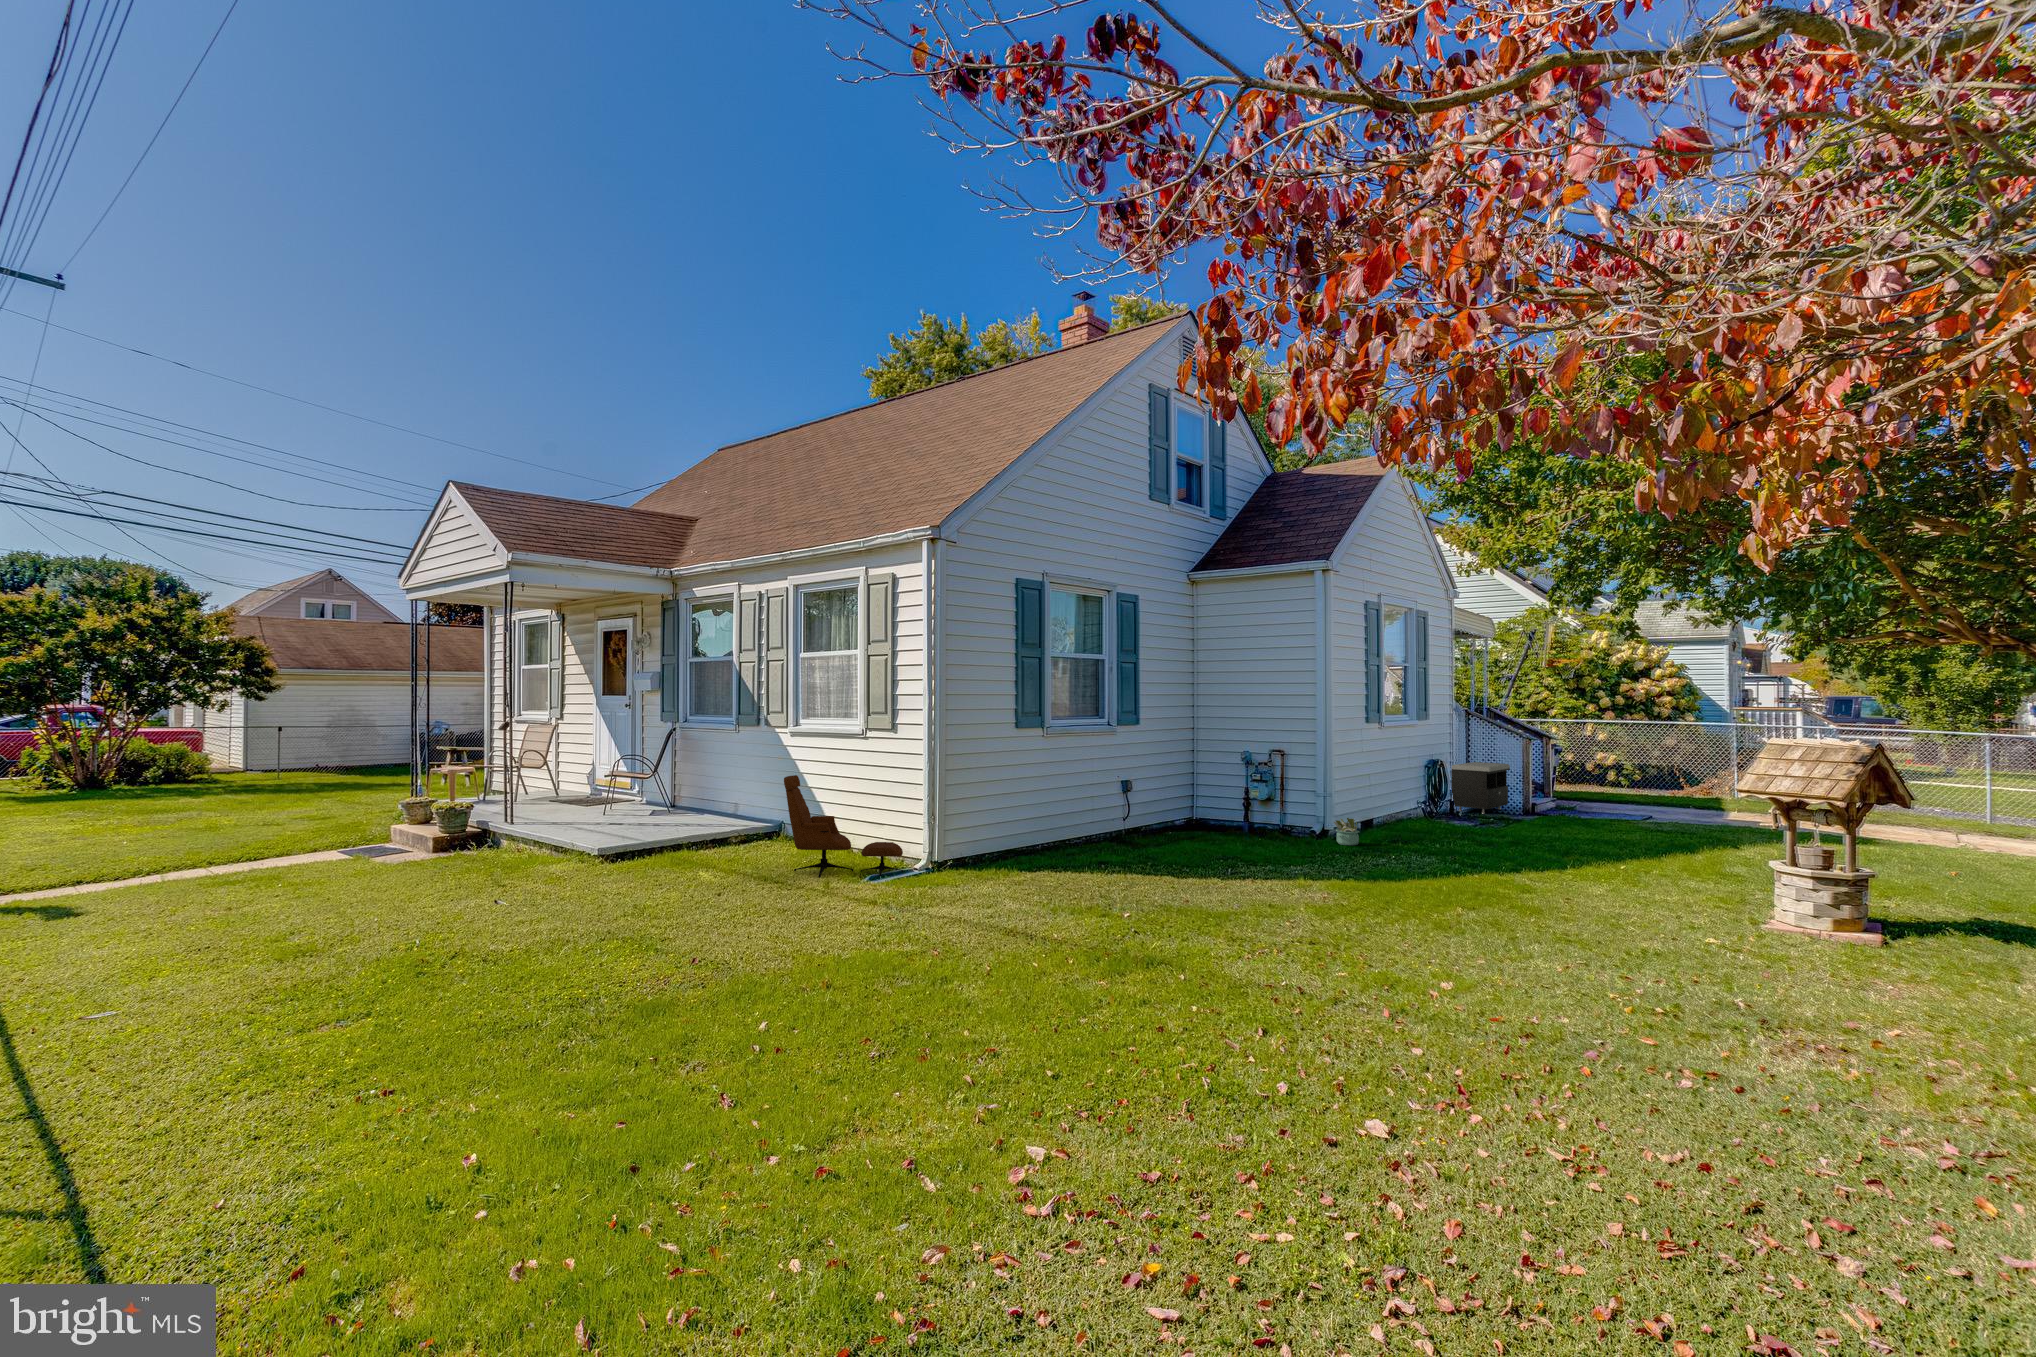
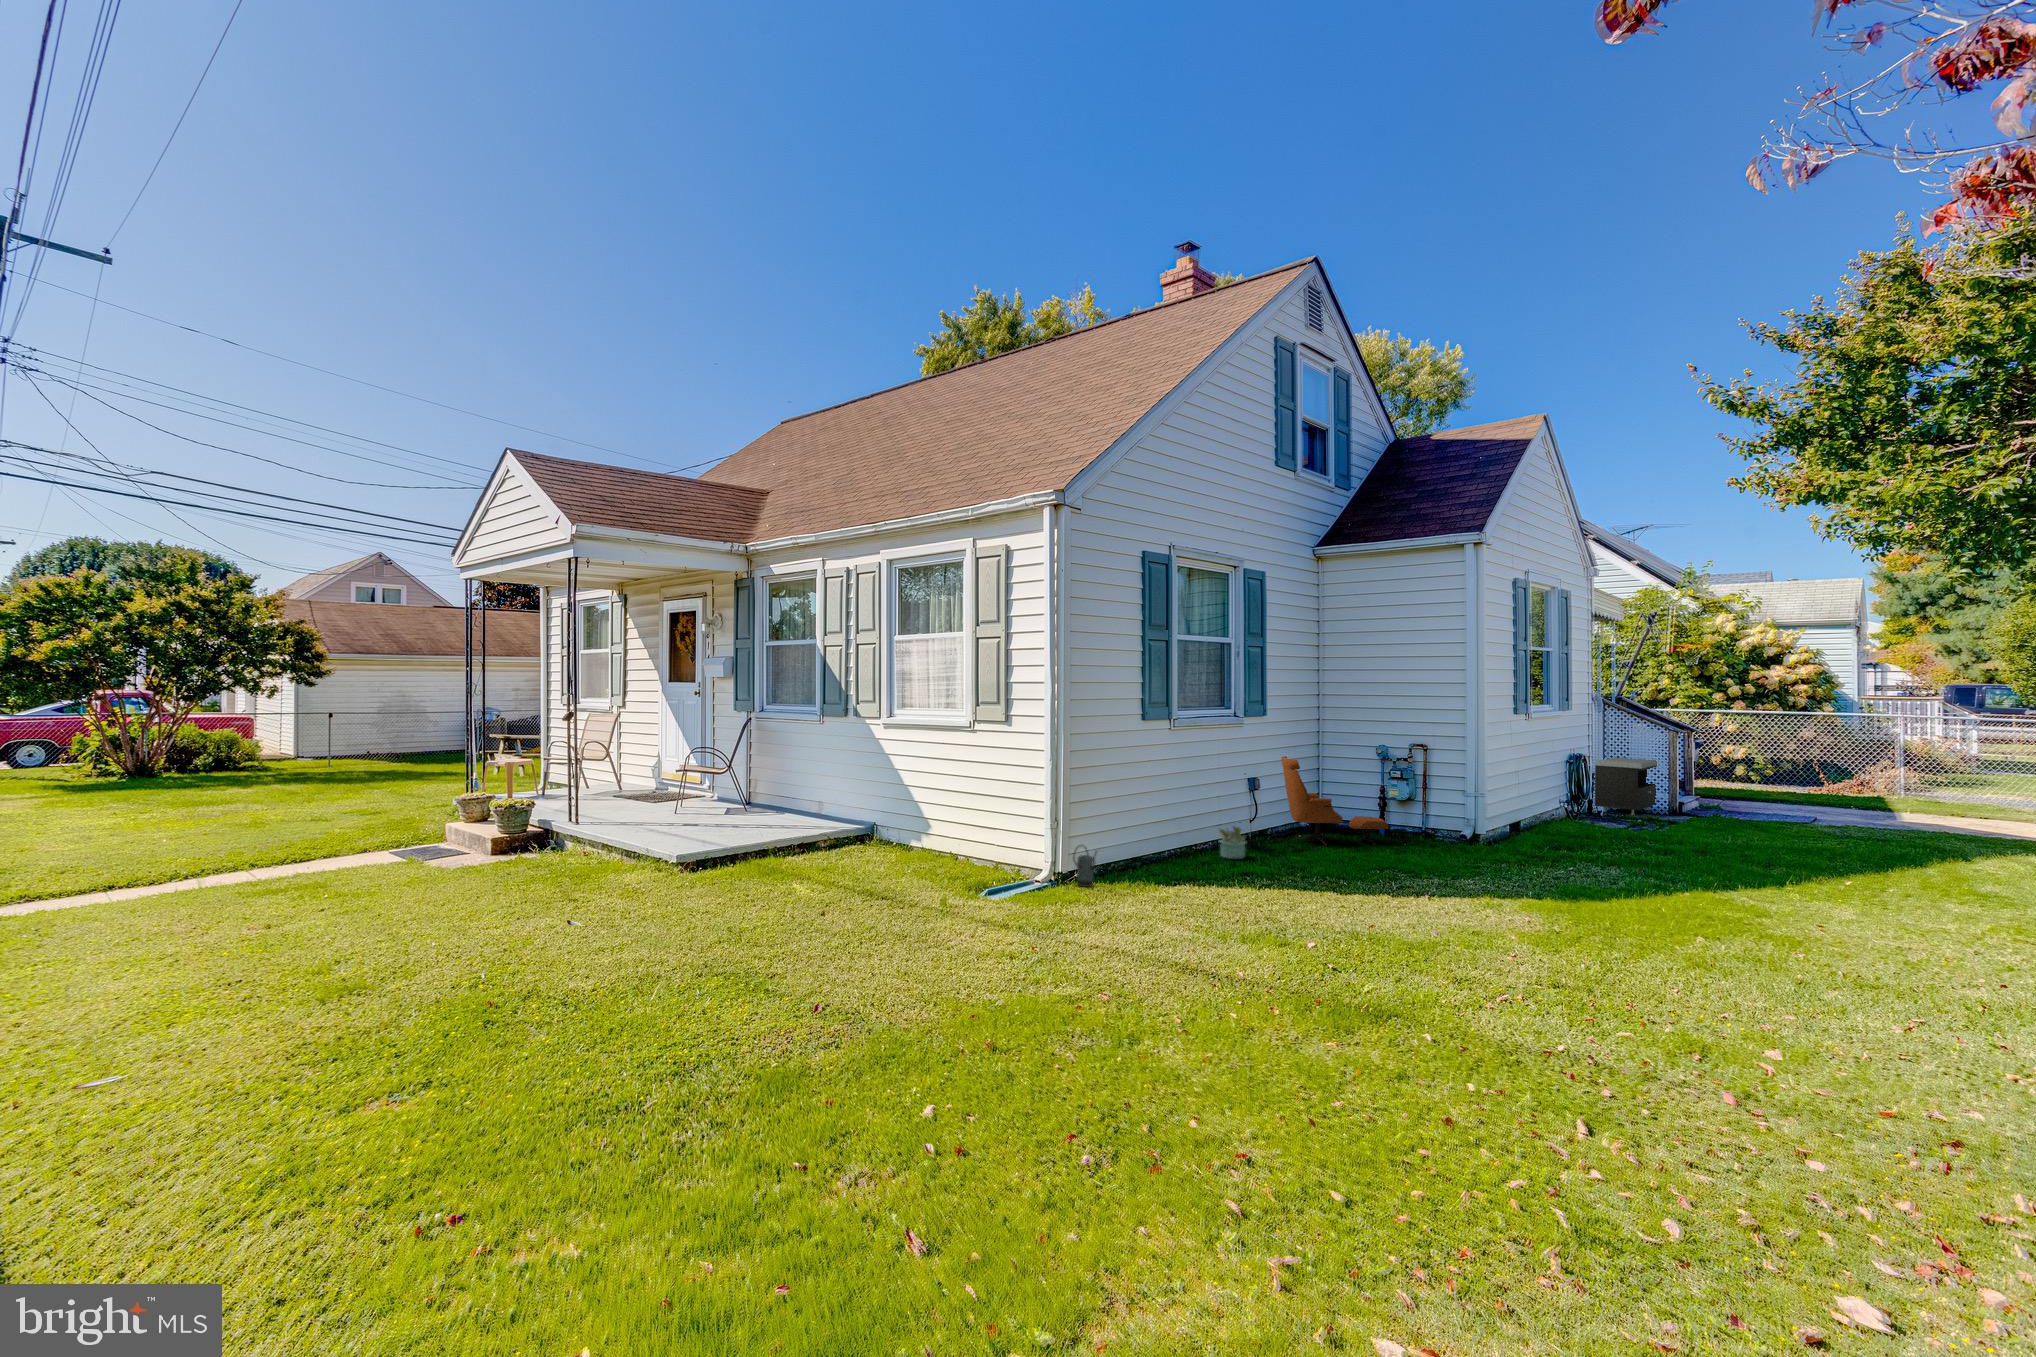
lounge chair: present [784,775,903,877] -> present [1281,756,1388,847]
decorative plant: present [1334,818,1360,845] -> present [1218,826,1246,859]
watering can: none [947,836,971,873] -> present [1073,846,1096,887]

